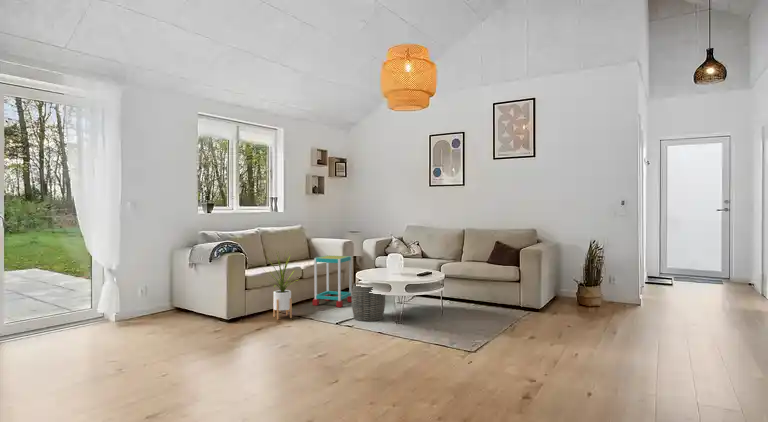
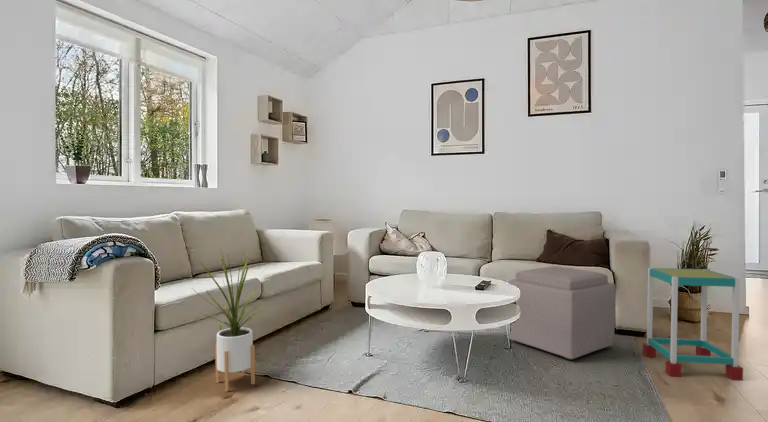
side table: present [313,255,352,307] -> present [643,268,743,380]
ottoman: none [445,265,506,318] -> present [509,266,615,360]
woven basket: present [352,283,385,321] -> none [371,304,433,383]

